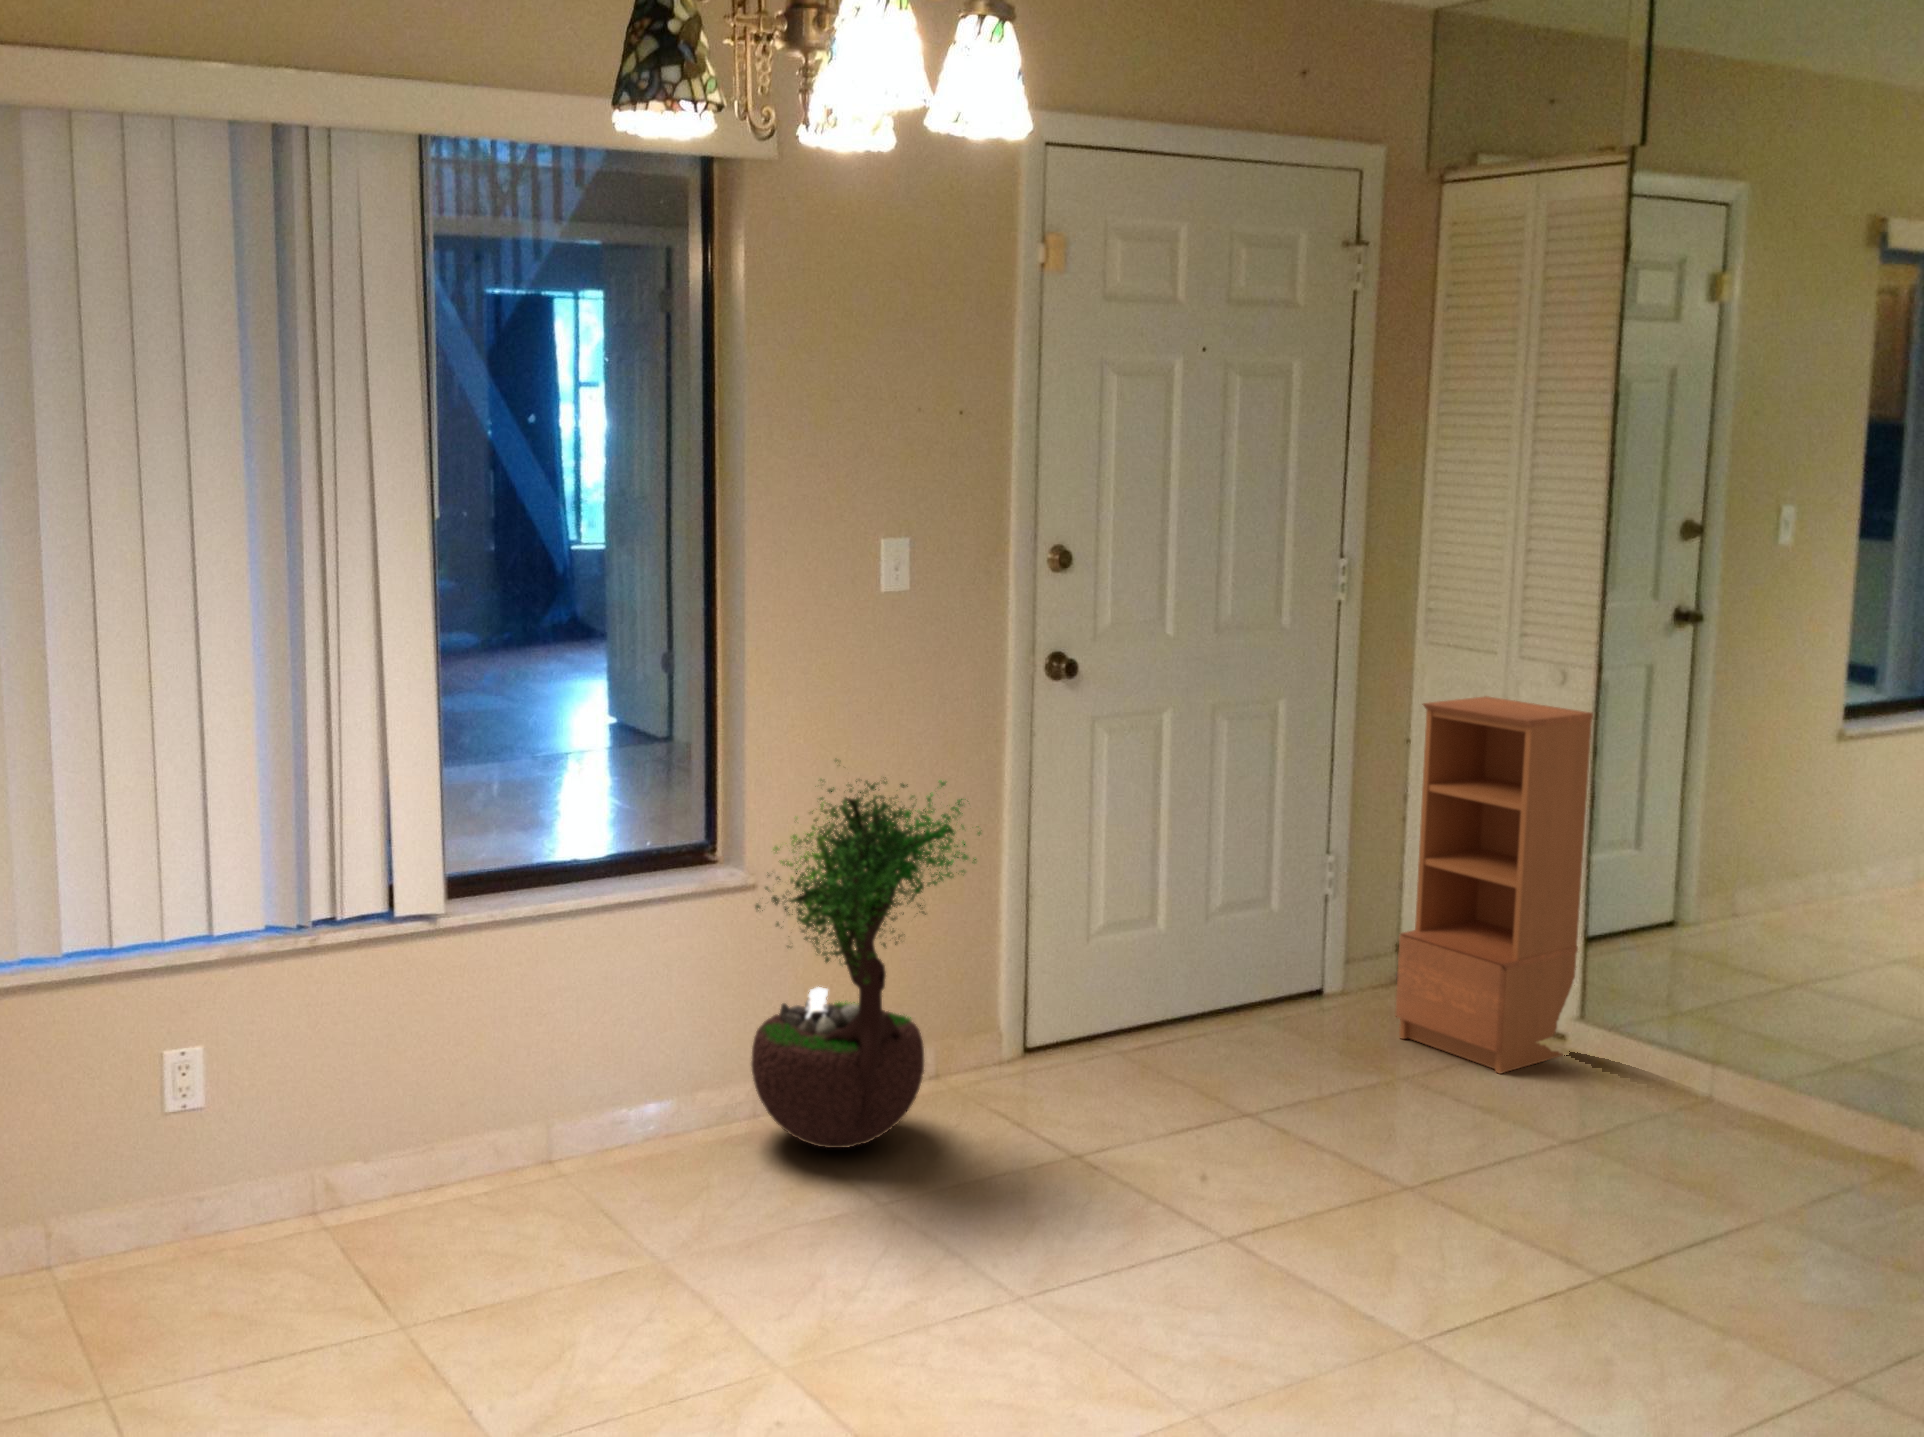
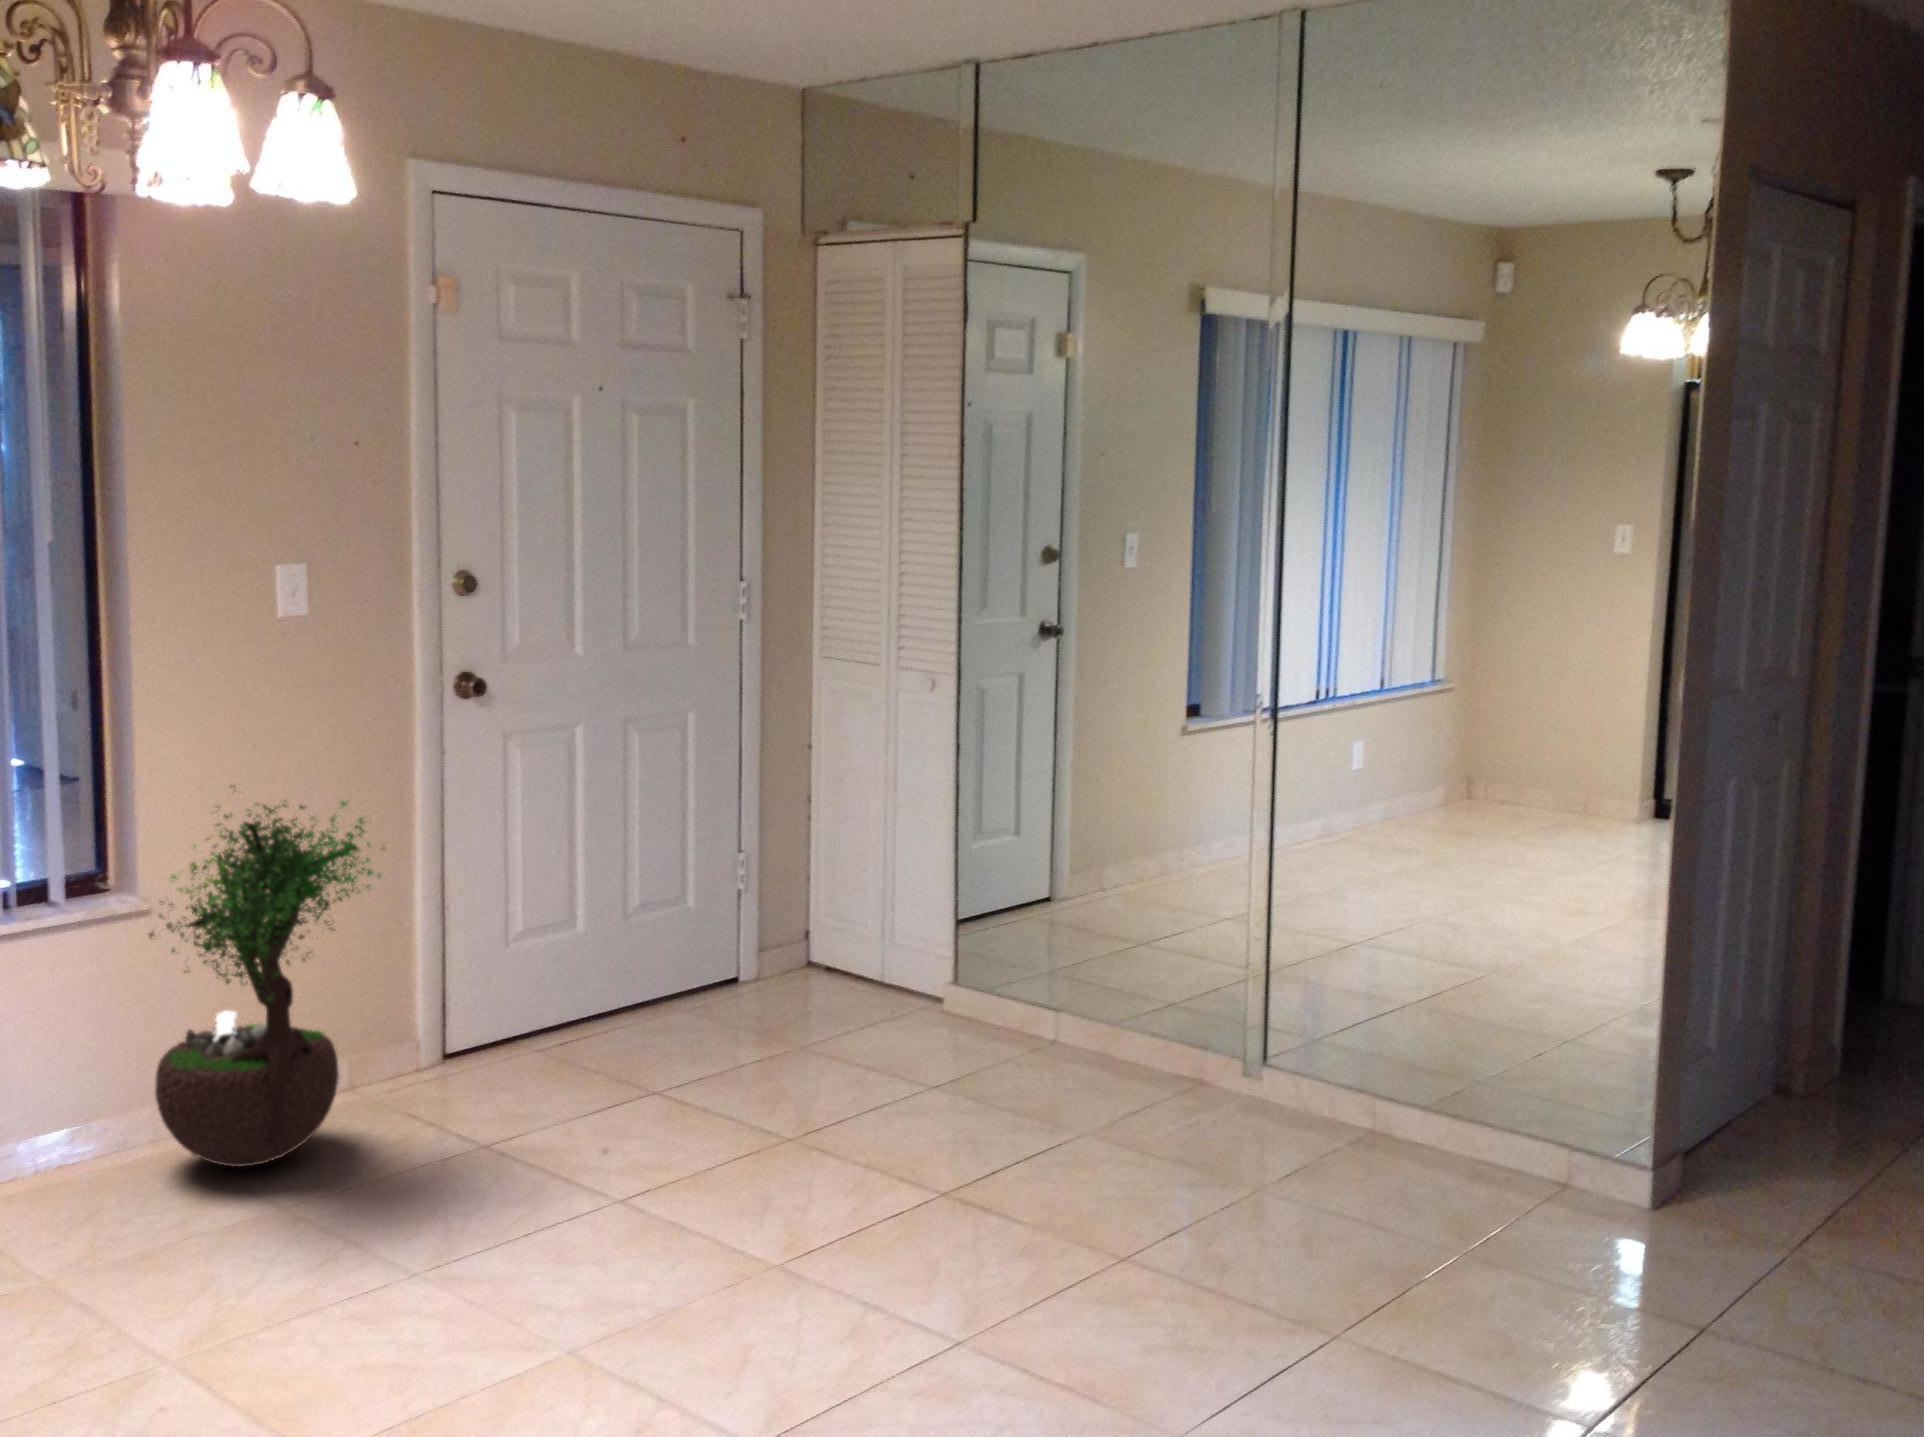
bookcase: present [1396,696,1593,1073] -> none [800,701,956,1034]

